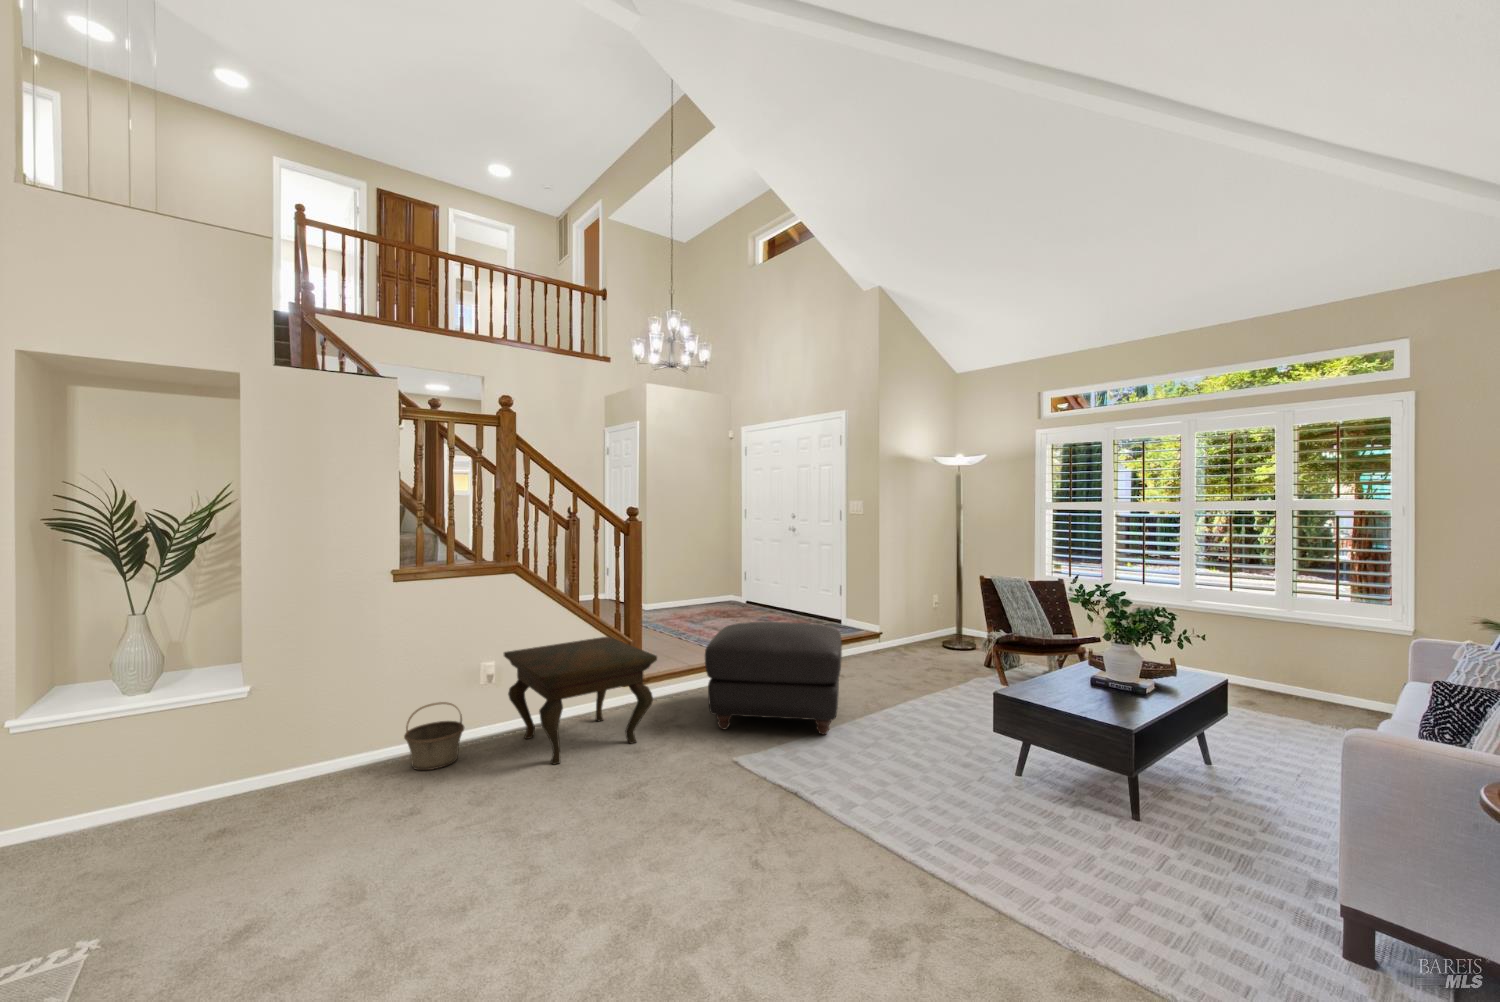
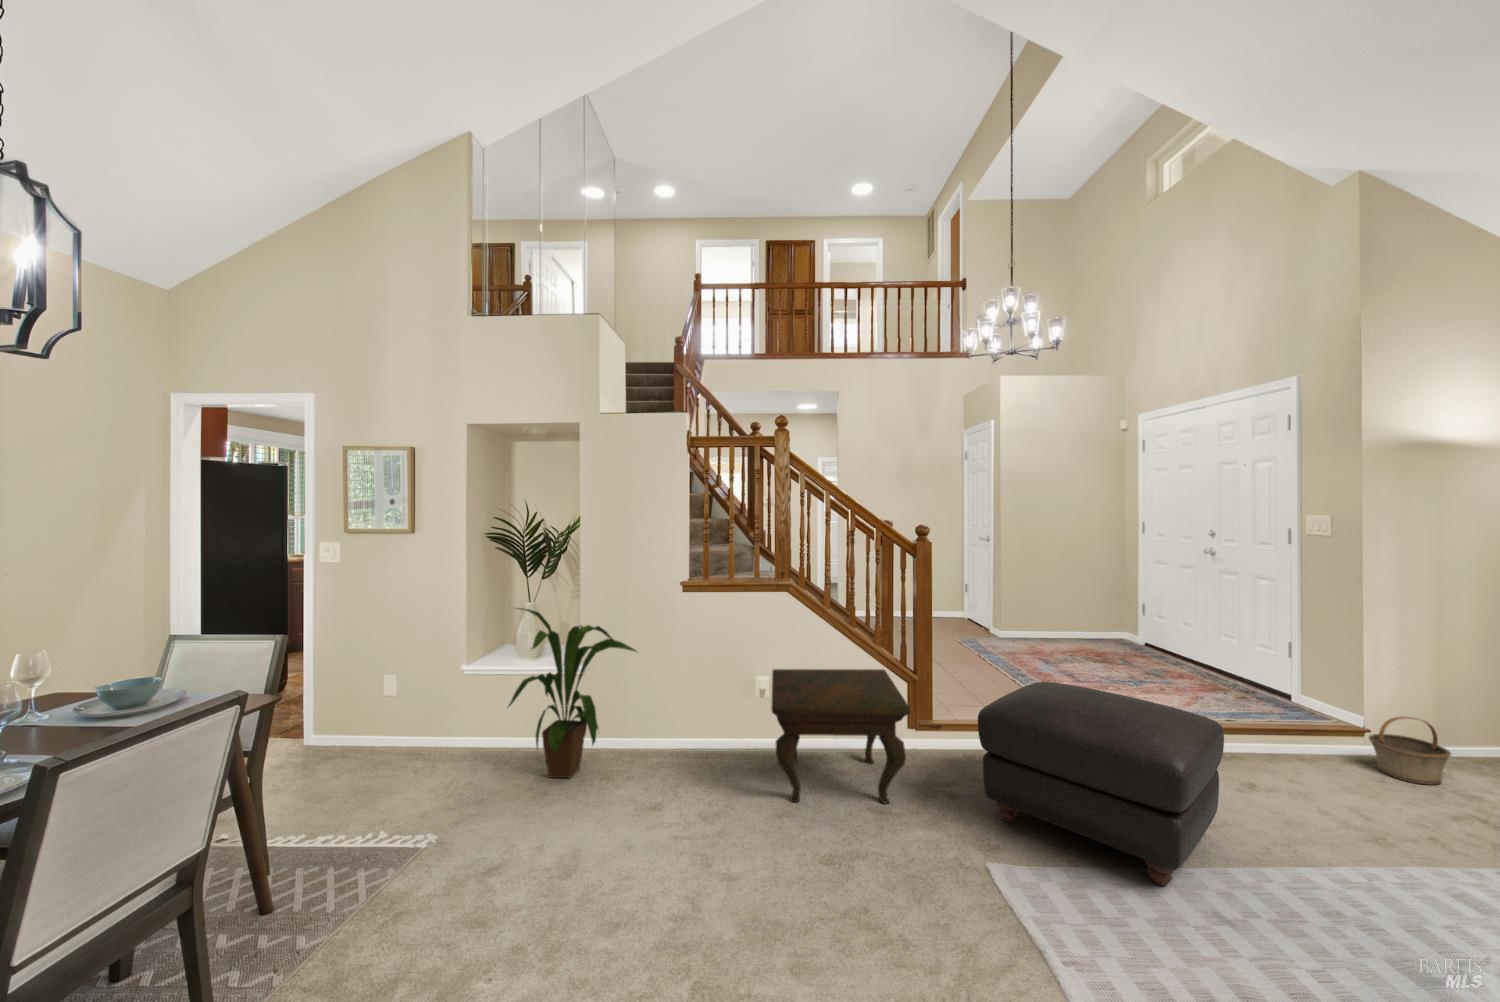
house plant: none [168,615,354,830] -> present [509,608,636,778]
basket: present [404,702,464,770] -> present [1369,717,1451,785]

